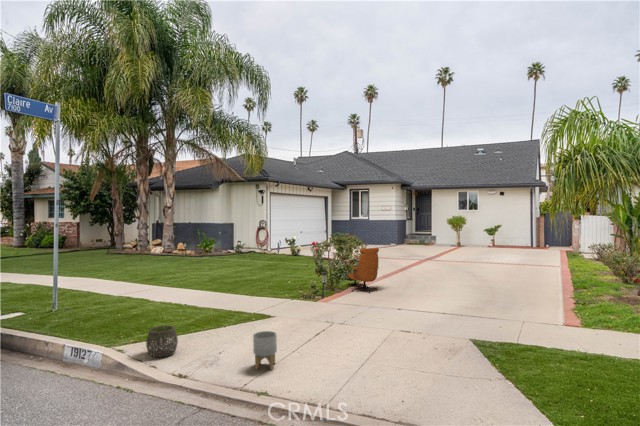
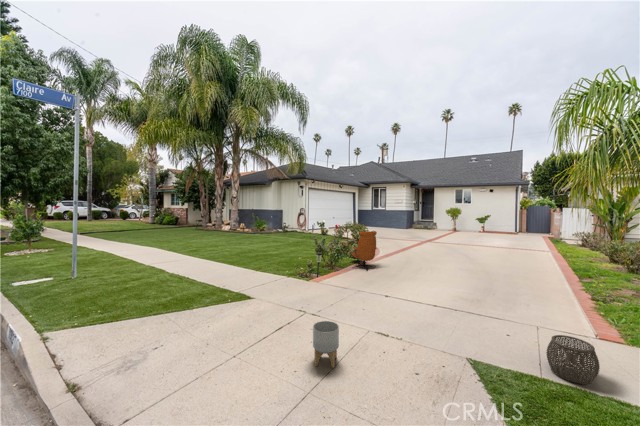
woven basket: present [146,325,178,358] -> present [546,335,600,385]
planter: present [253,331,277,369] -> present [313,321,339,368]

